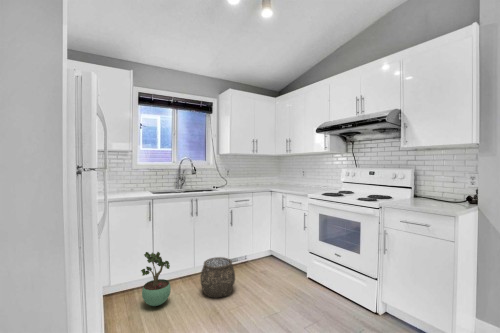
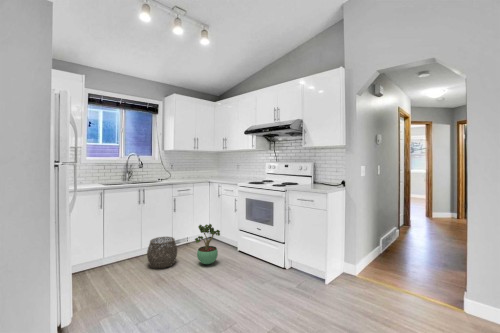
potted plant: present [141,252,171,306] -> present [195,224,220,264]

